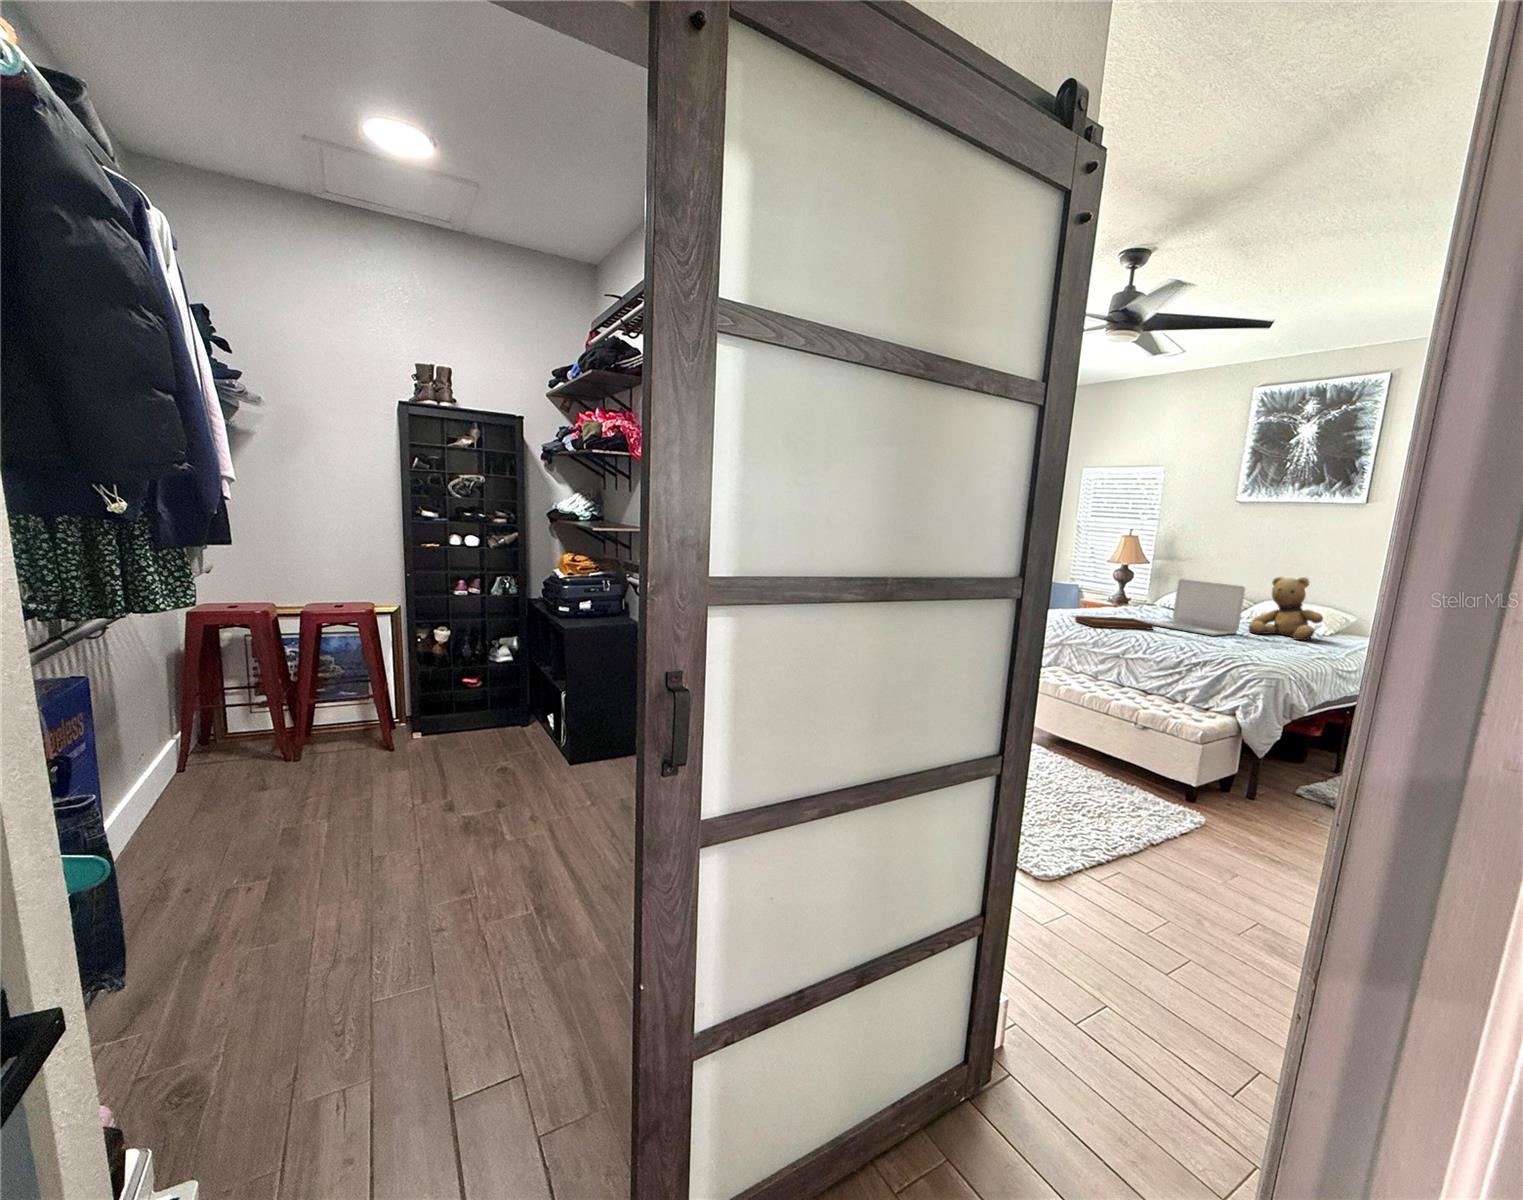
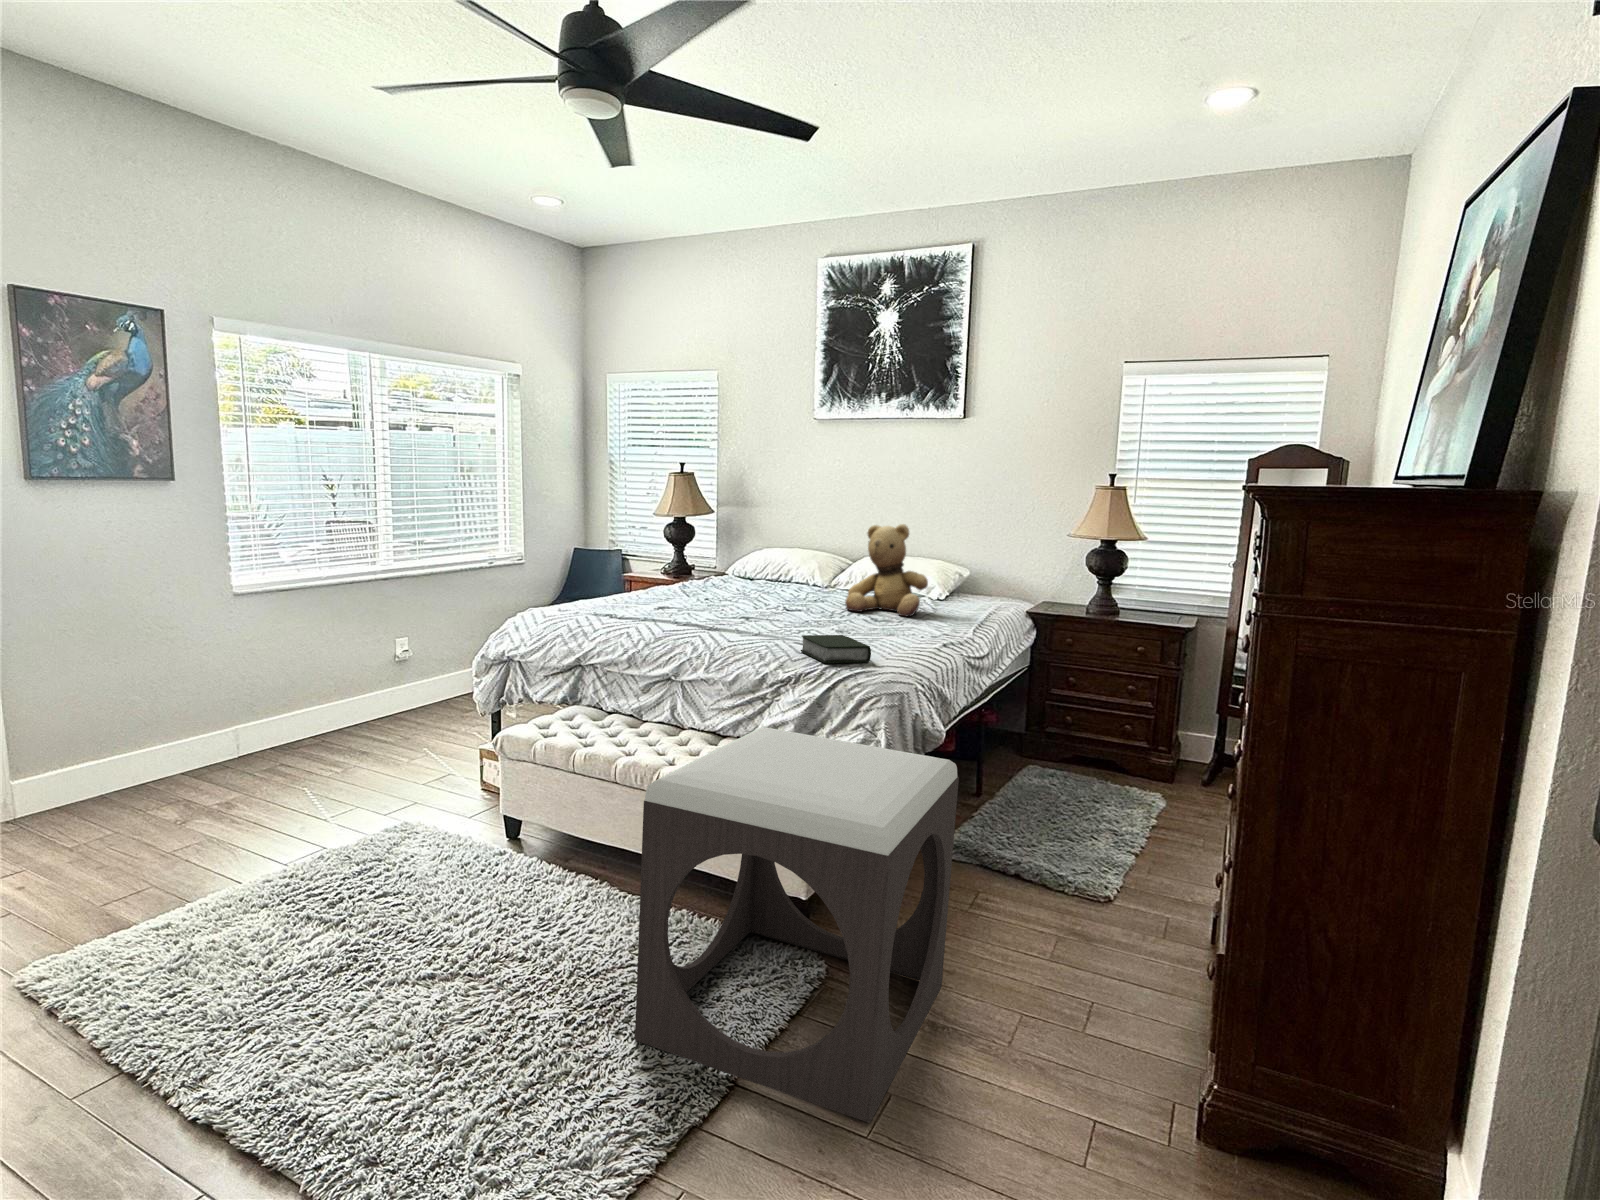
laptop: present [1150,579,1245,636] -> none [717,534,838,622]
tray: present [1075,604,1154,630] -> none [602,582,723,626]
book: none [1208,641,1260,661] -> present [801,635,871,663]
footstool: none [1092,685,1314,883] -> present [635,727,959,1123]

